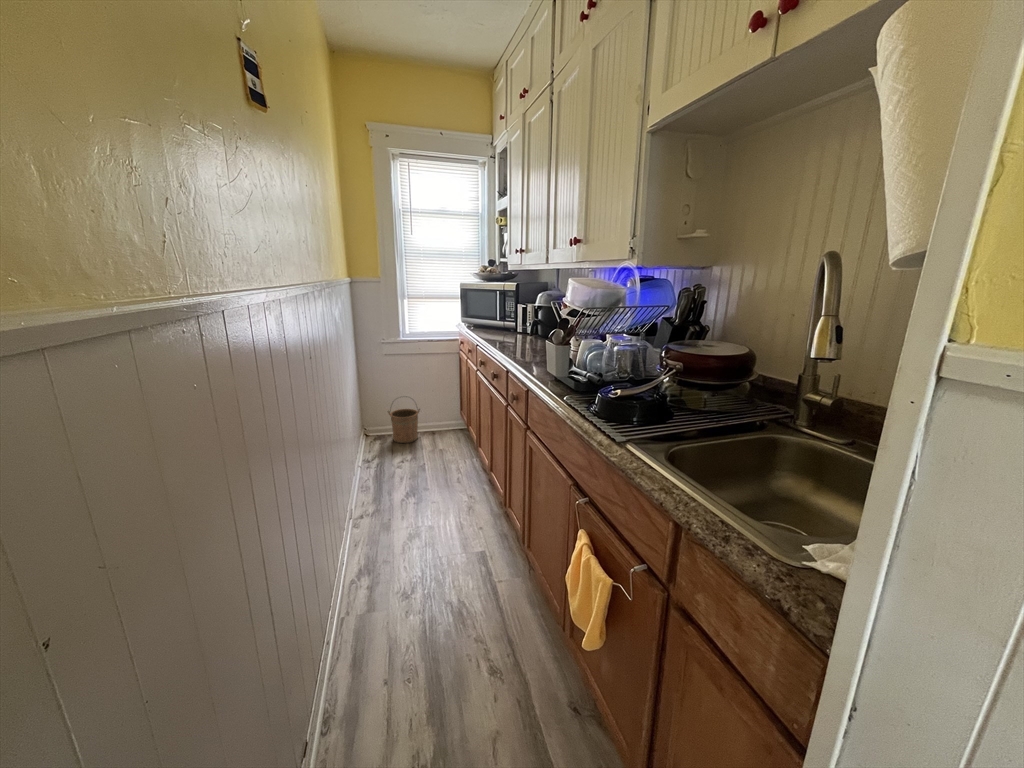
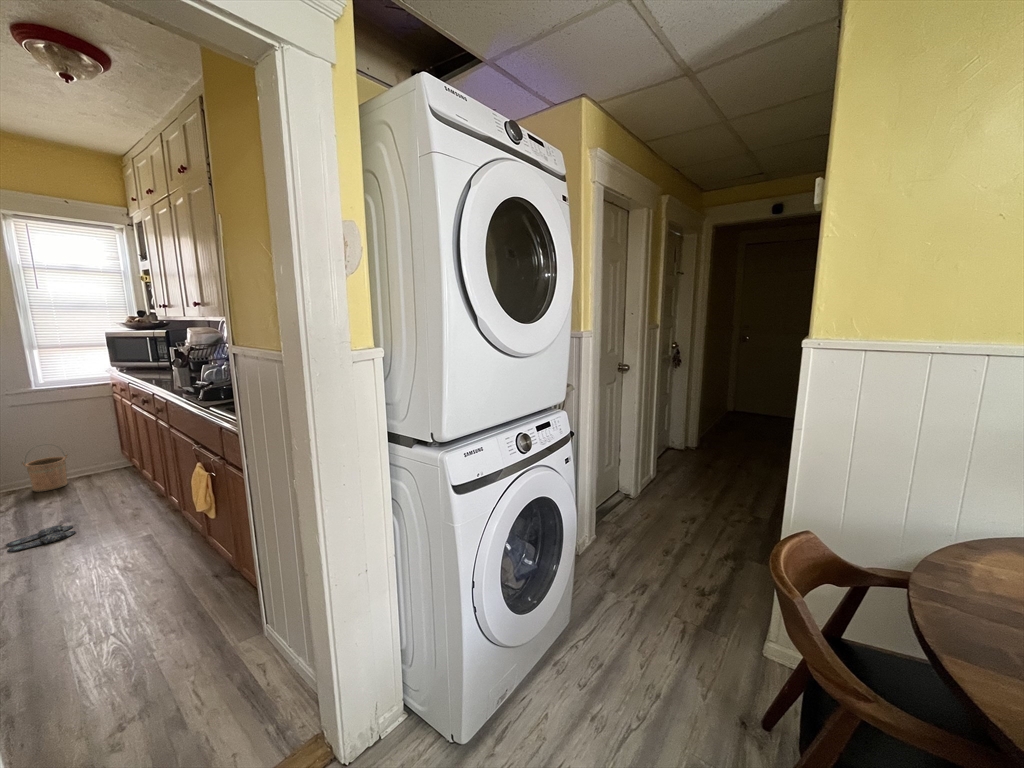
slippers: none [359,500,414,527] -> present [6,525,76,552]

